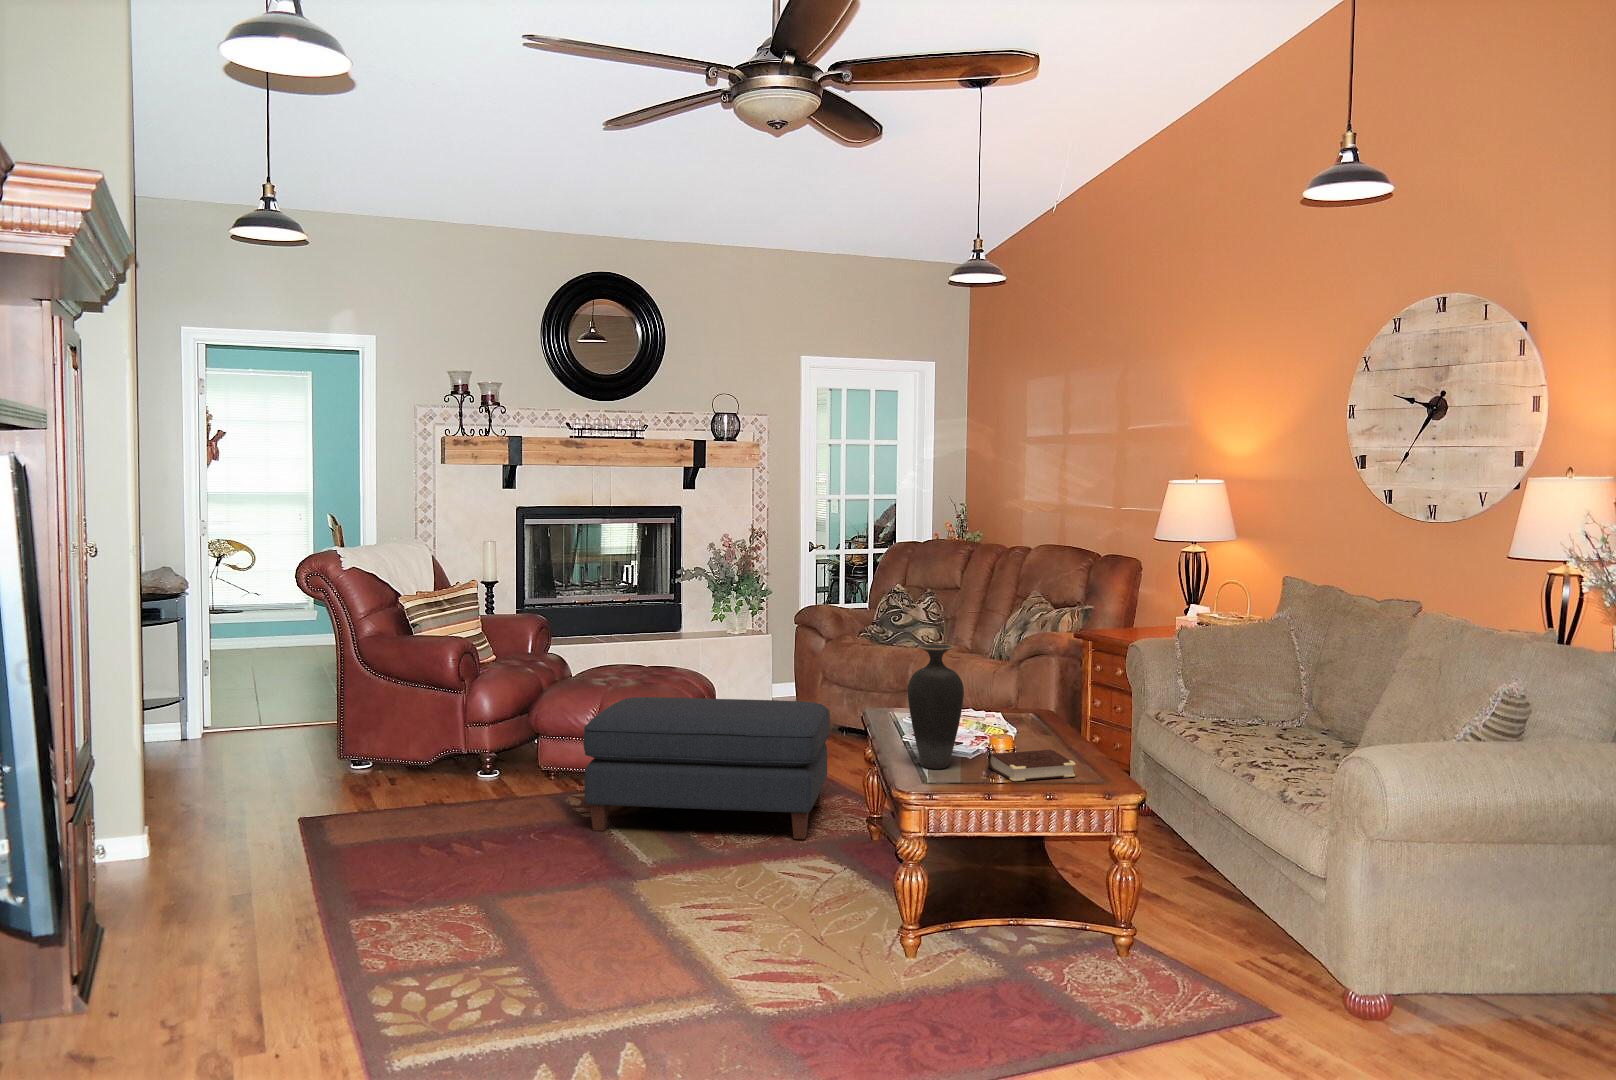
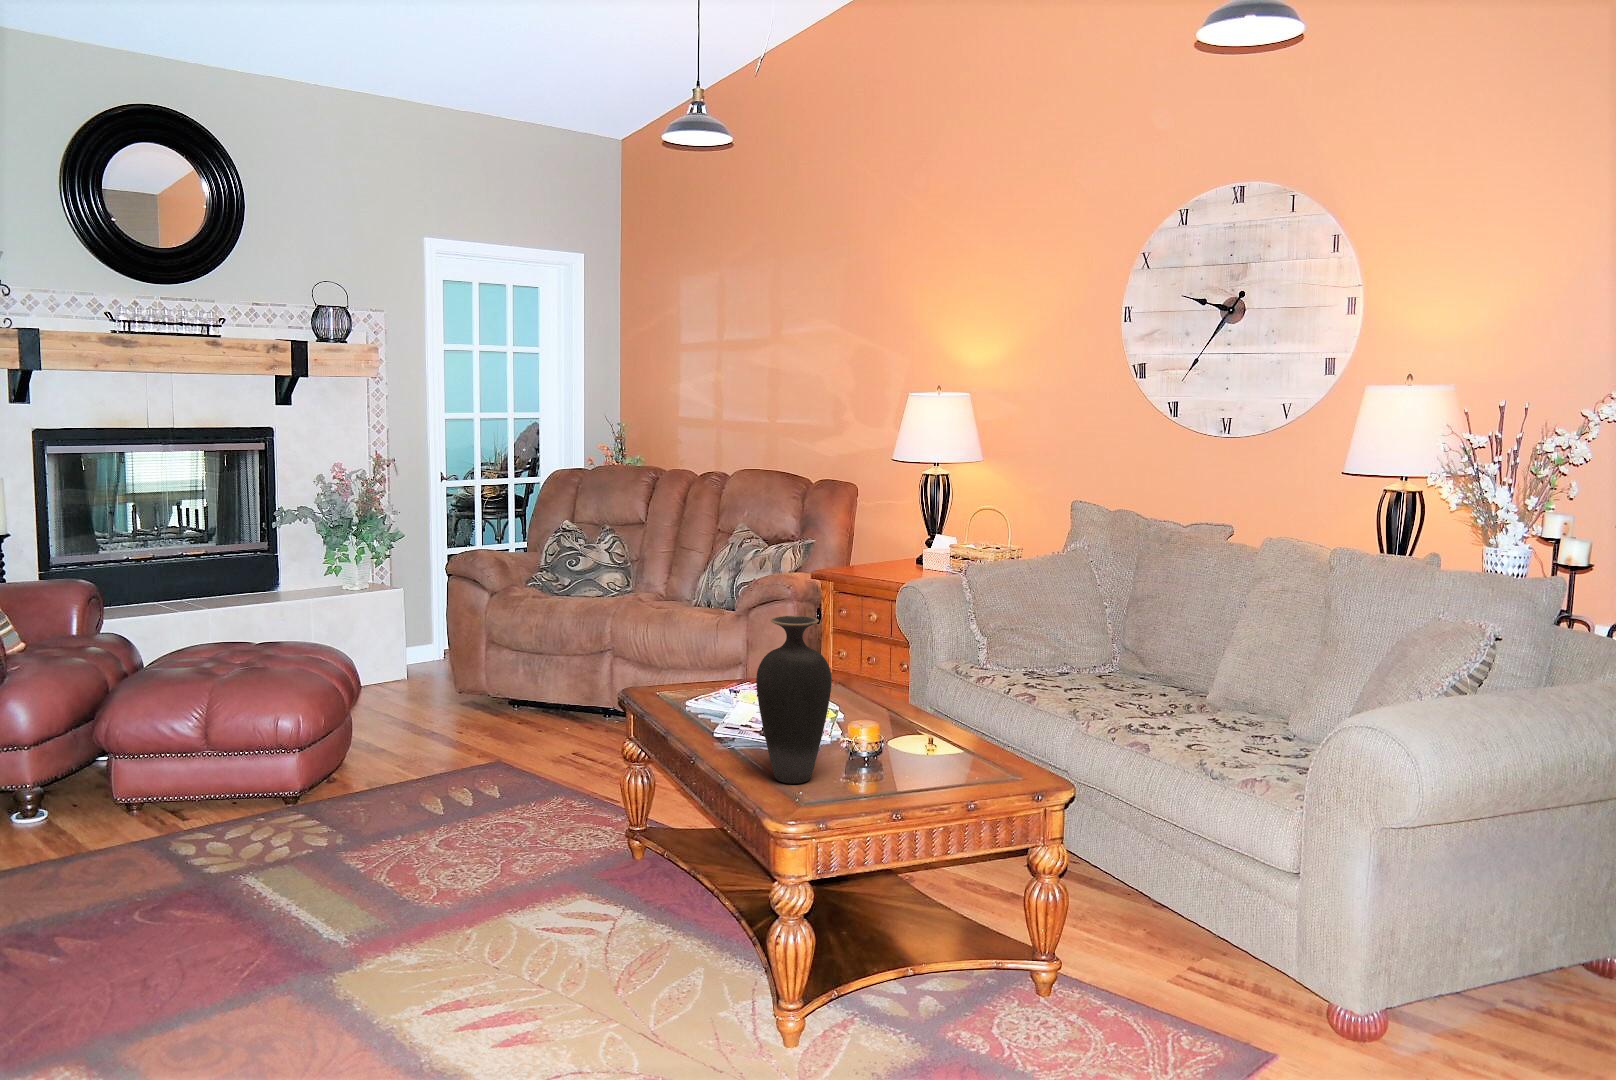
ottoman: present [584,697,830,839] -> none [213,684,559,895]
book: present [989,750,1076,781] -> none [860,742,975,793]

